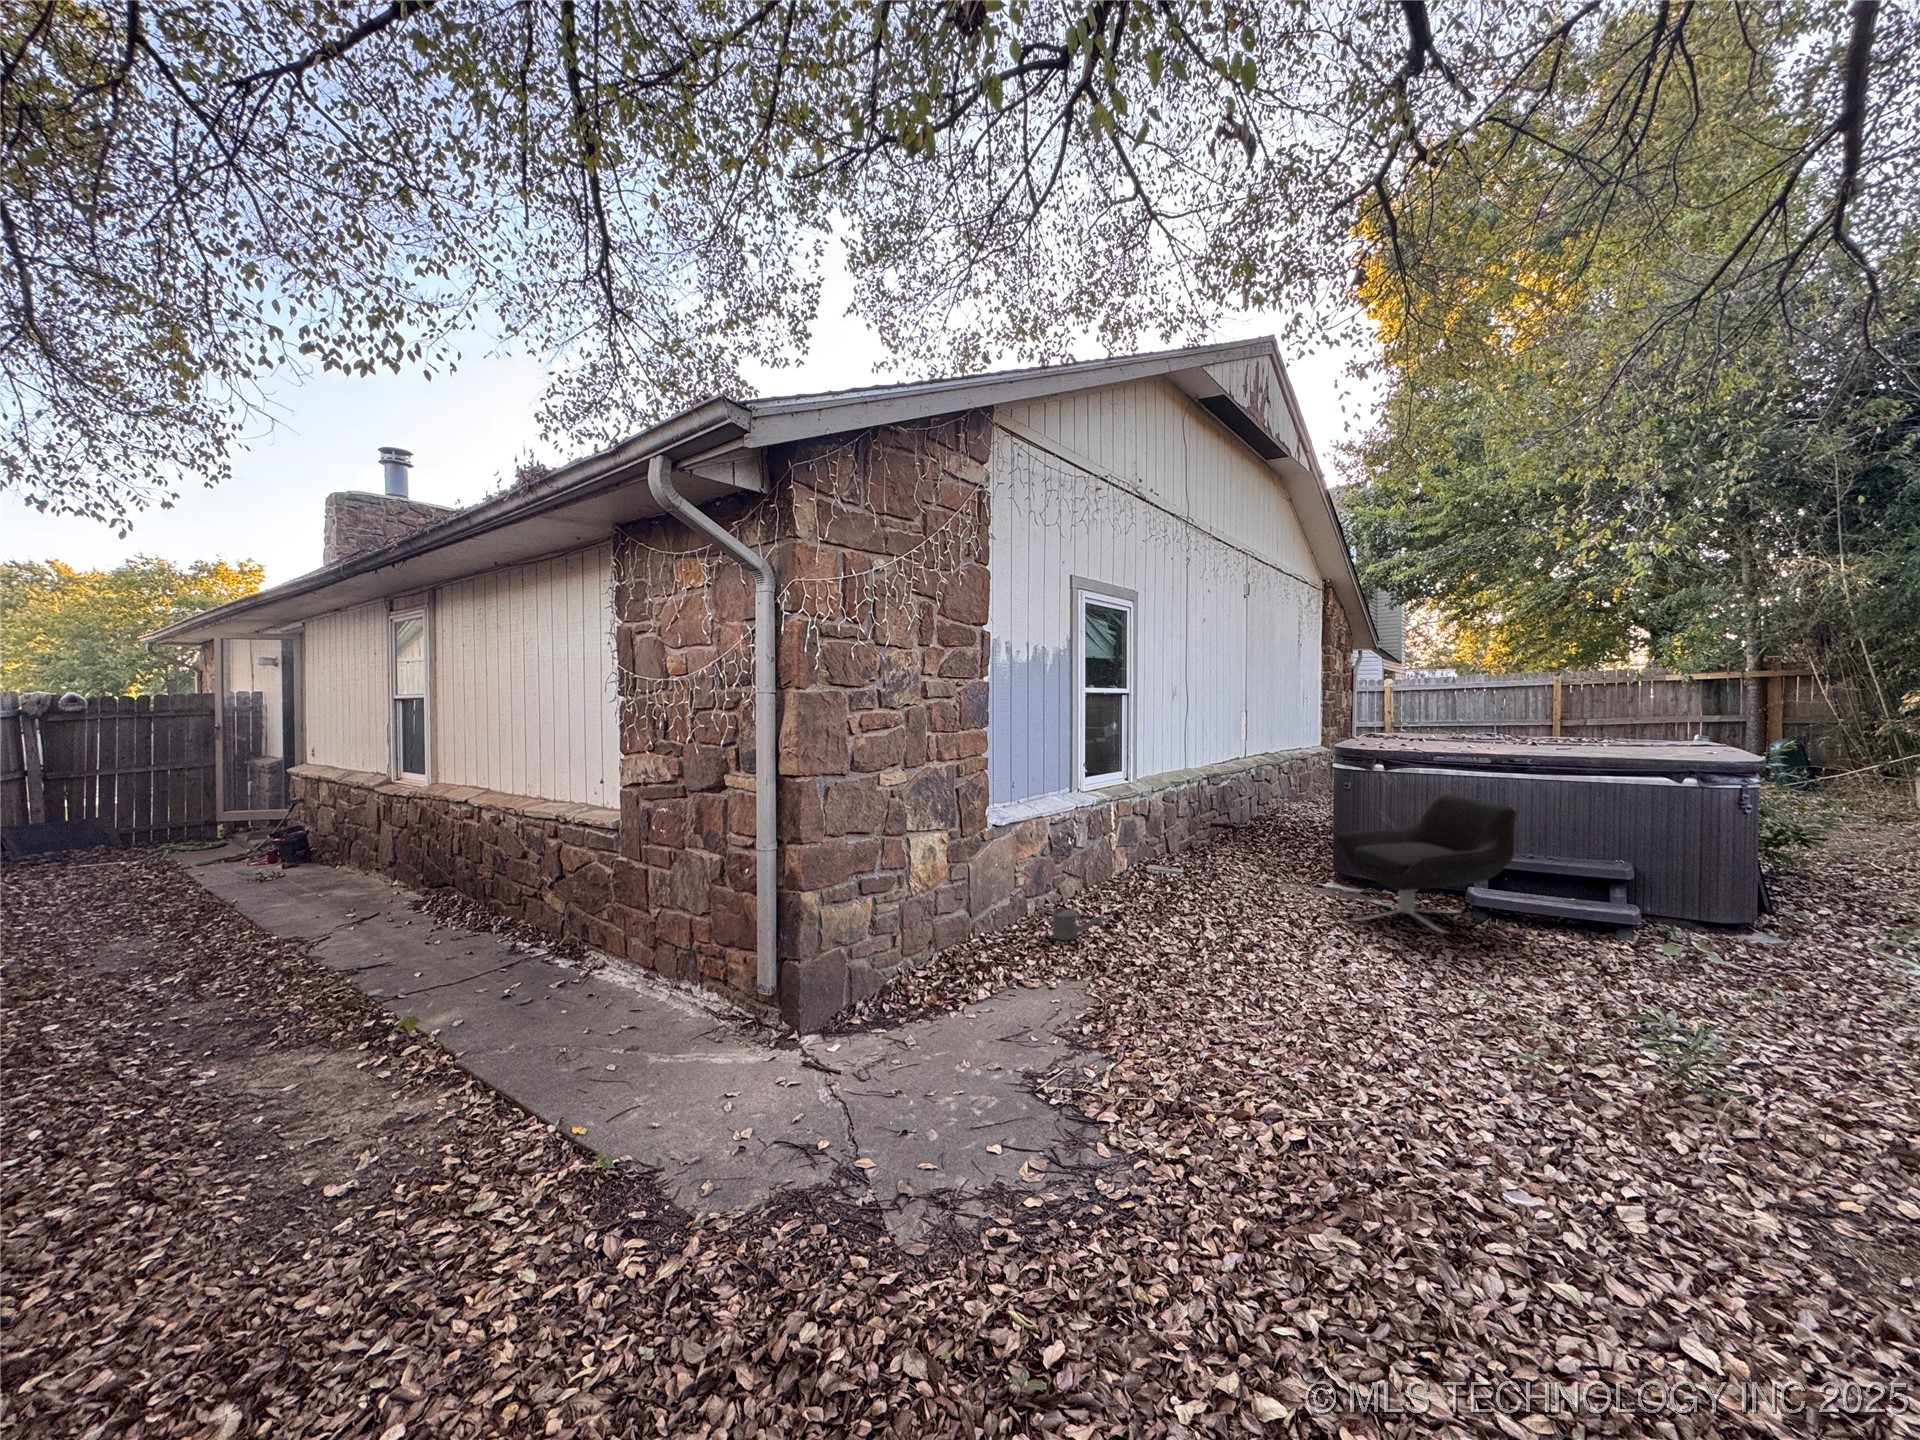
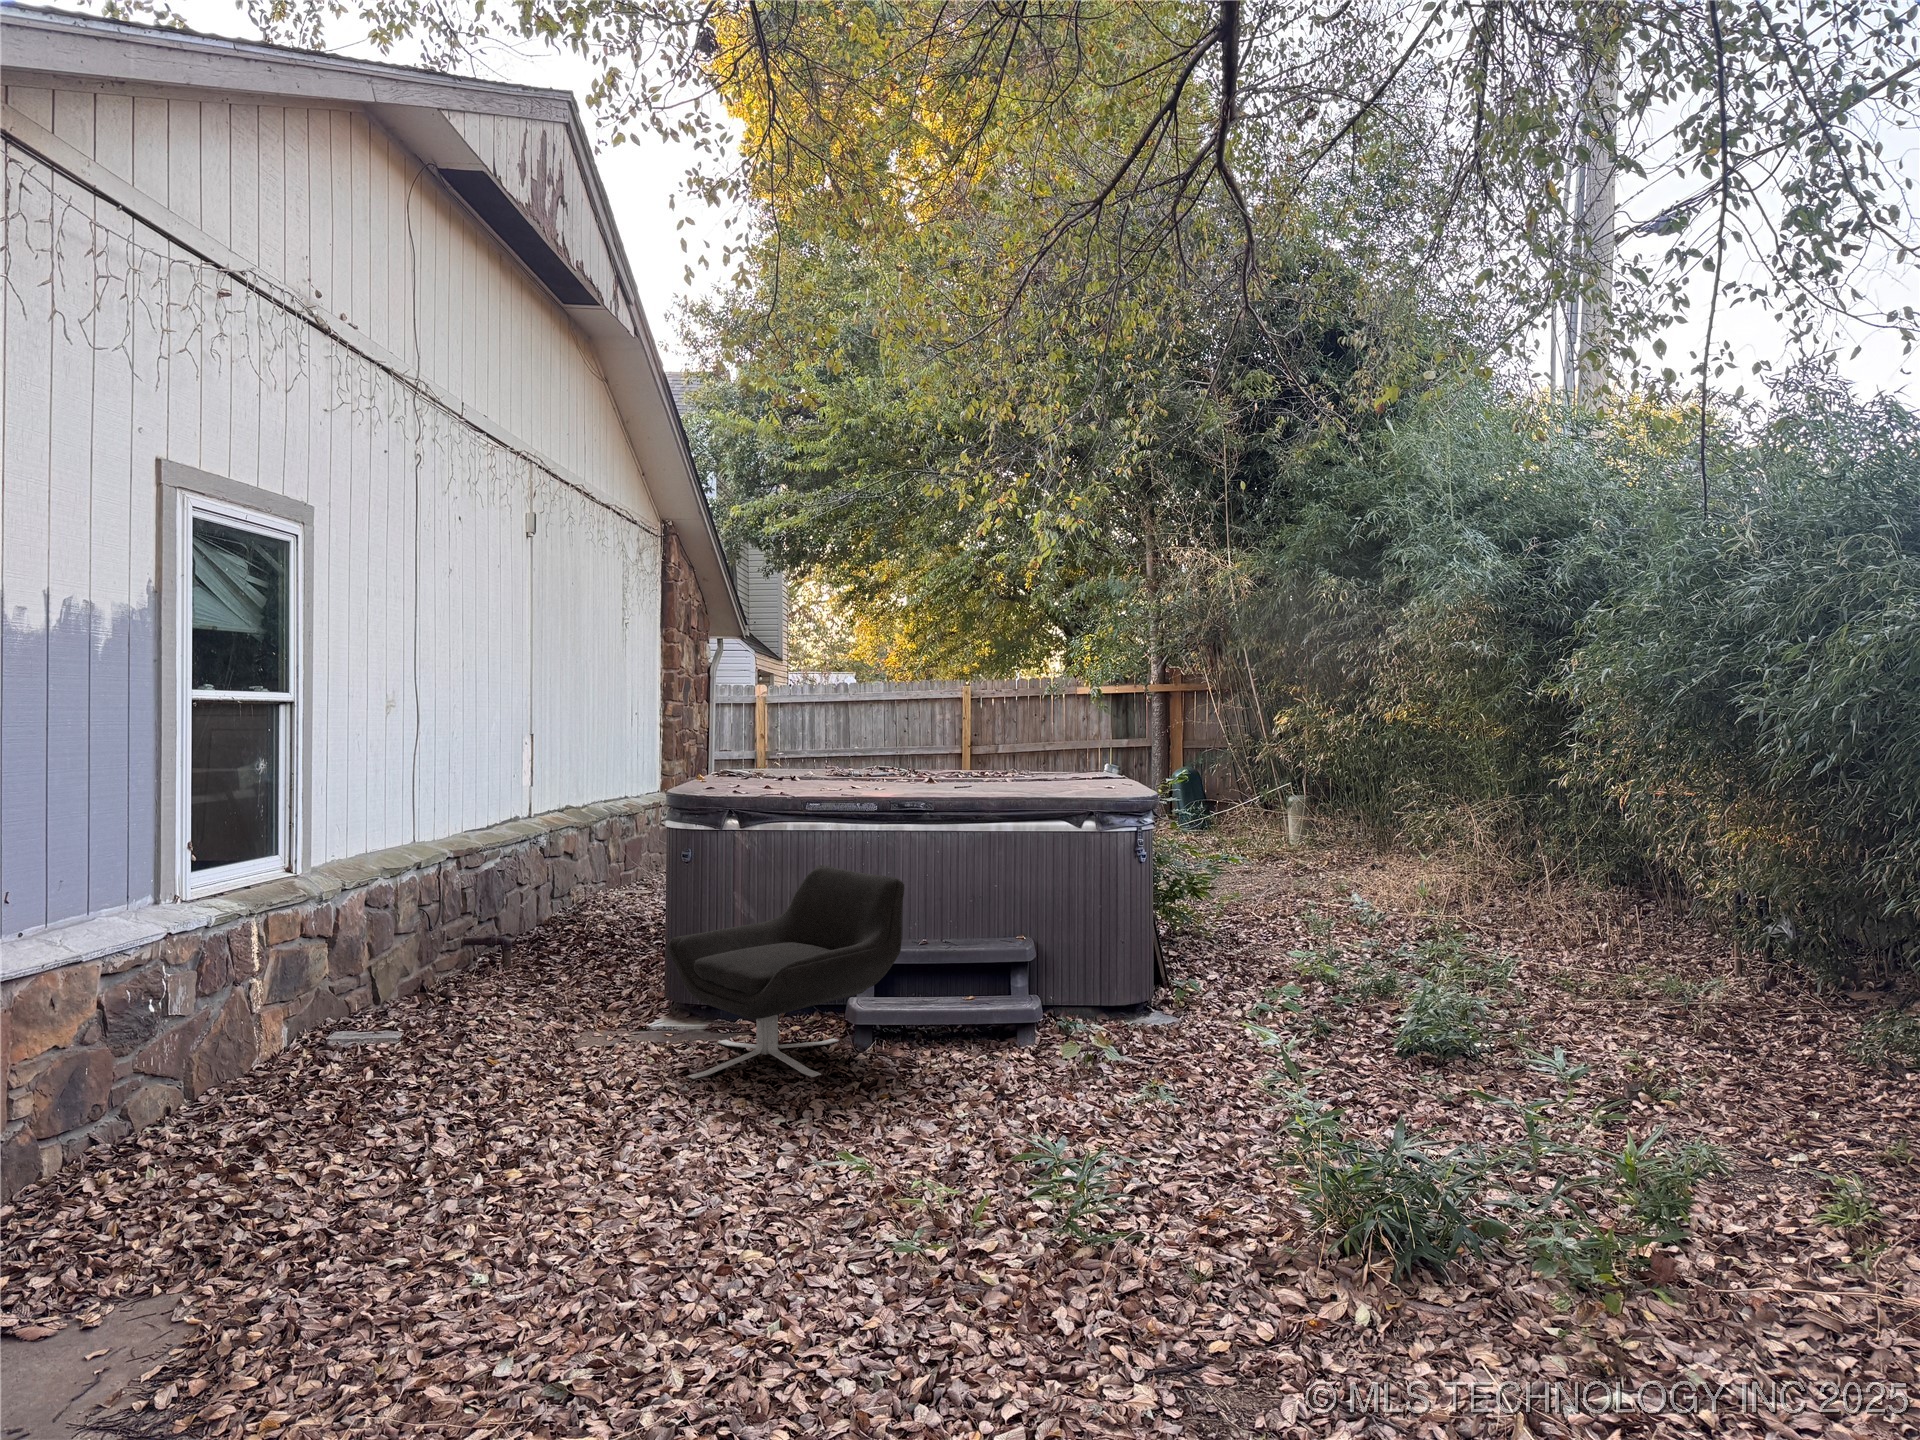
watering can: present [1042,909,1103,941] -> none [77,1148,223,1218]

